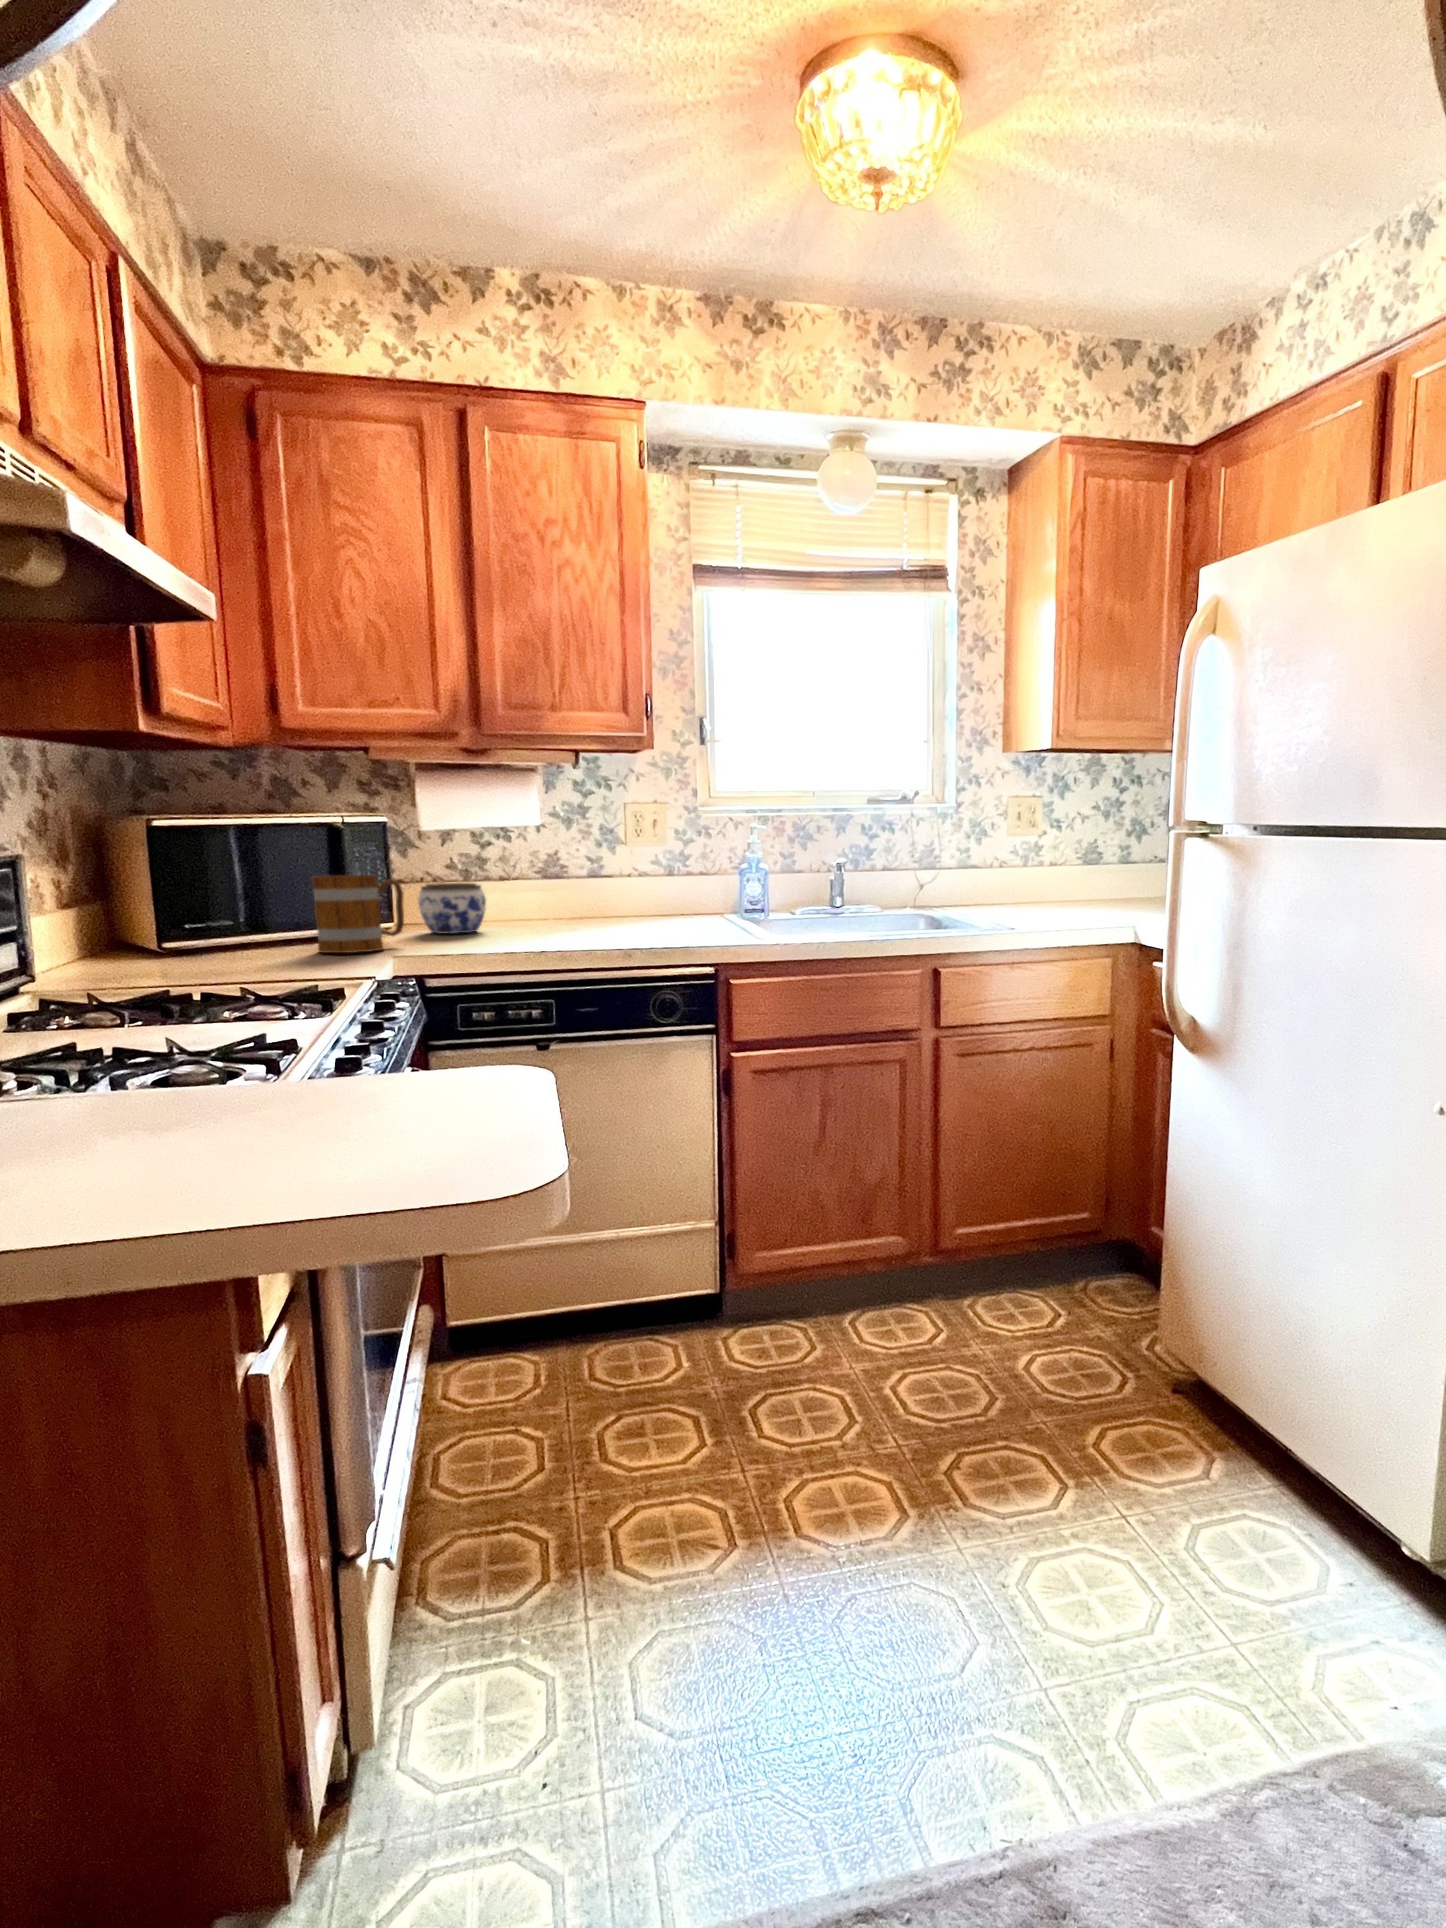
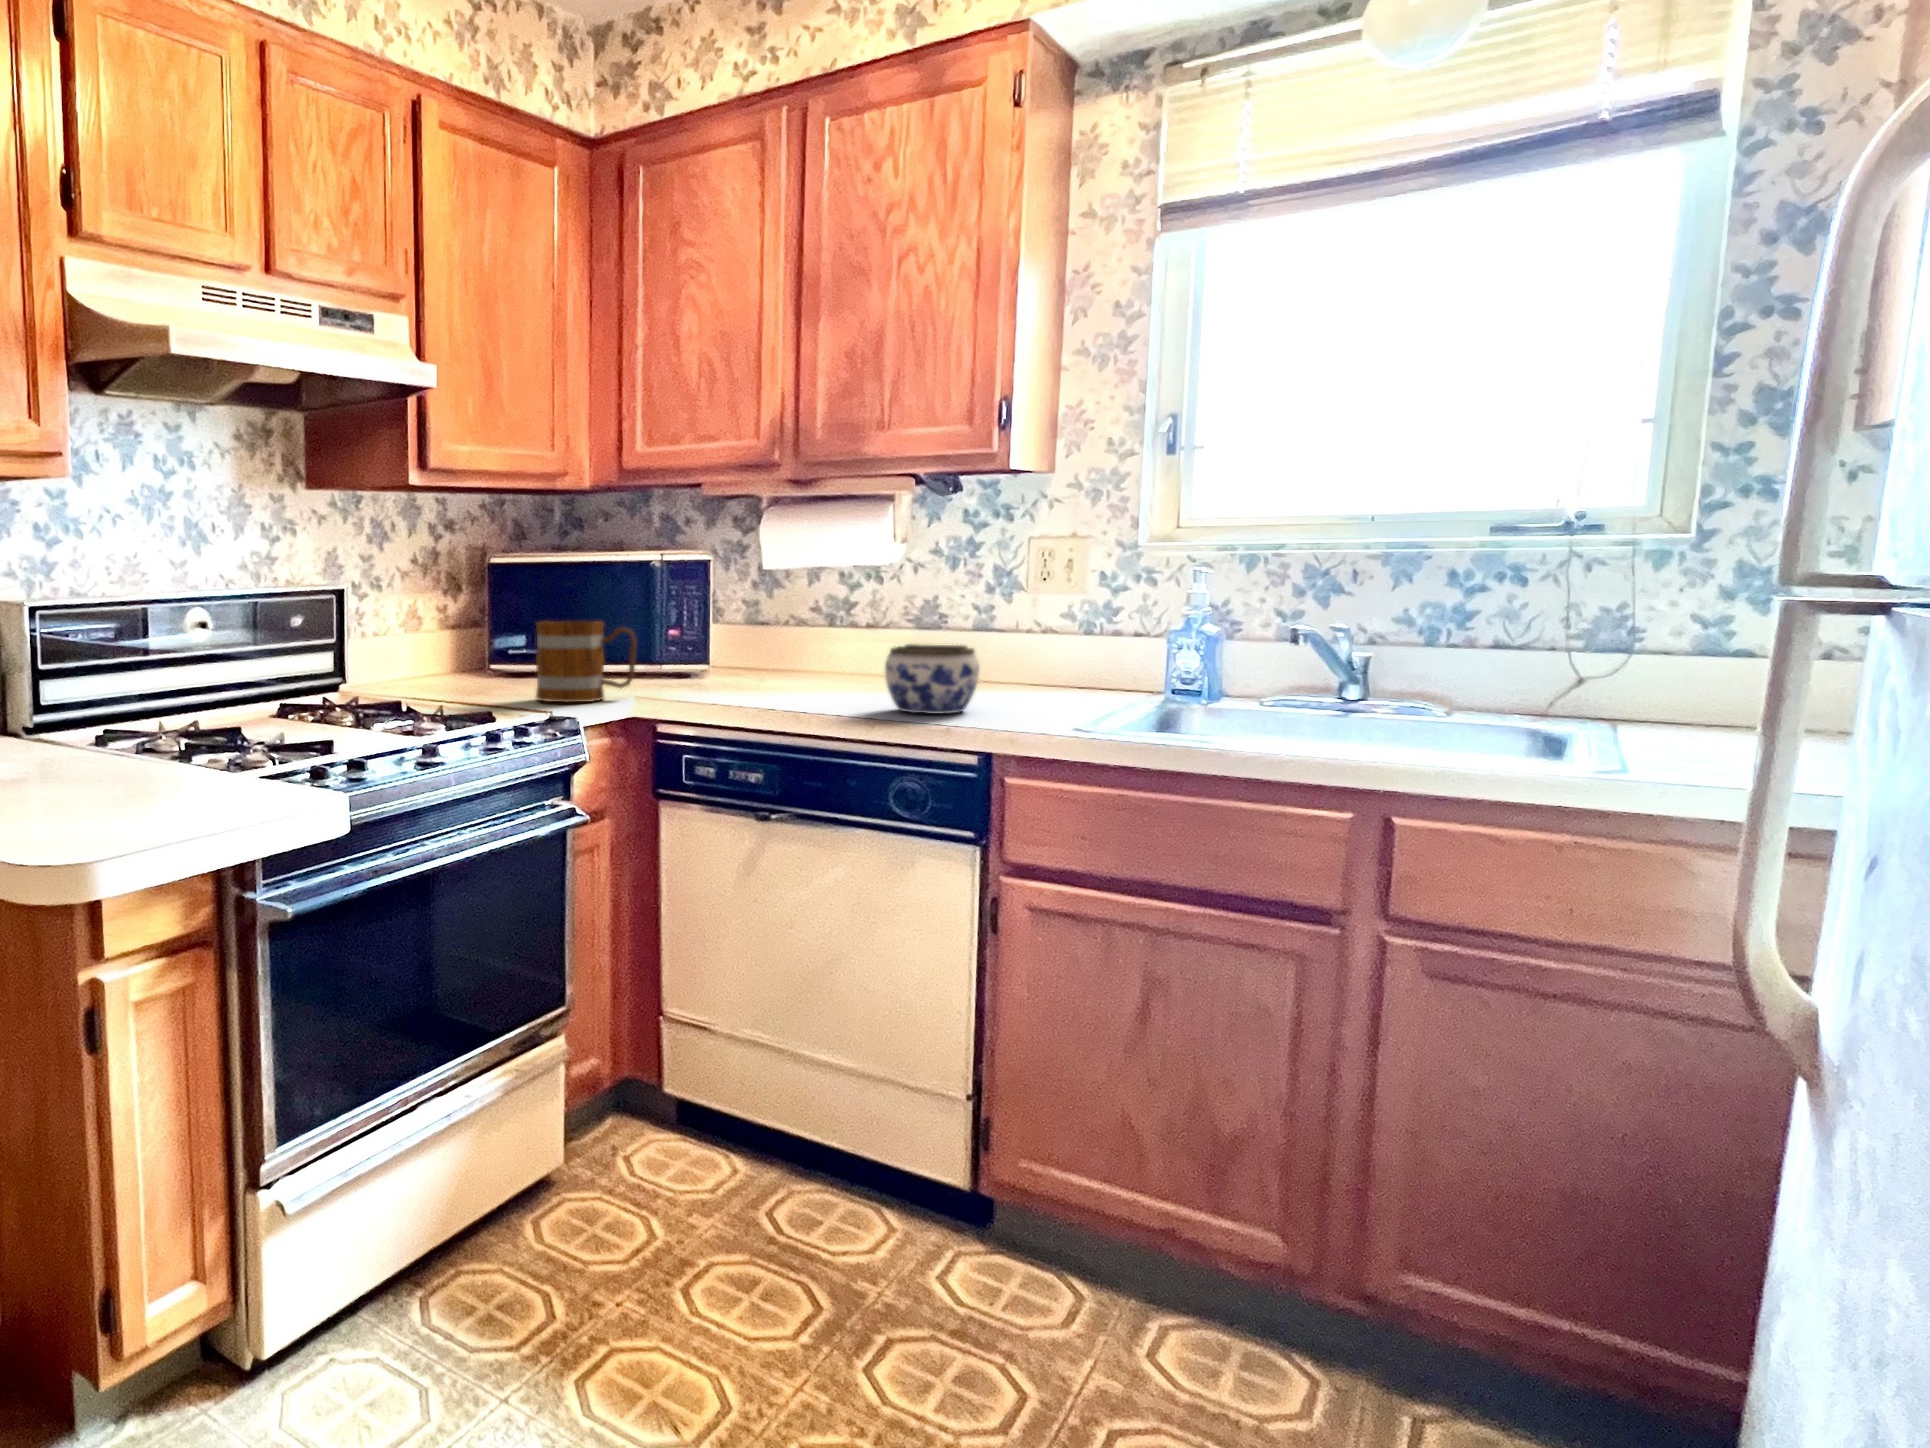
jar: present [418,883,486,934] -> present [885,644,979,714]

